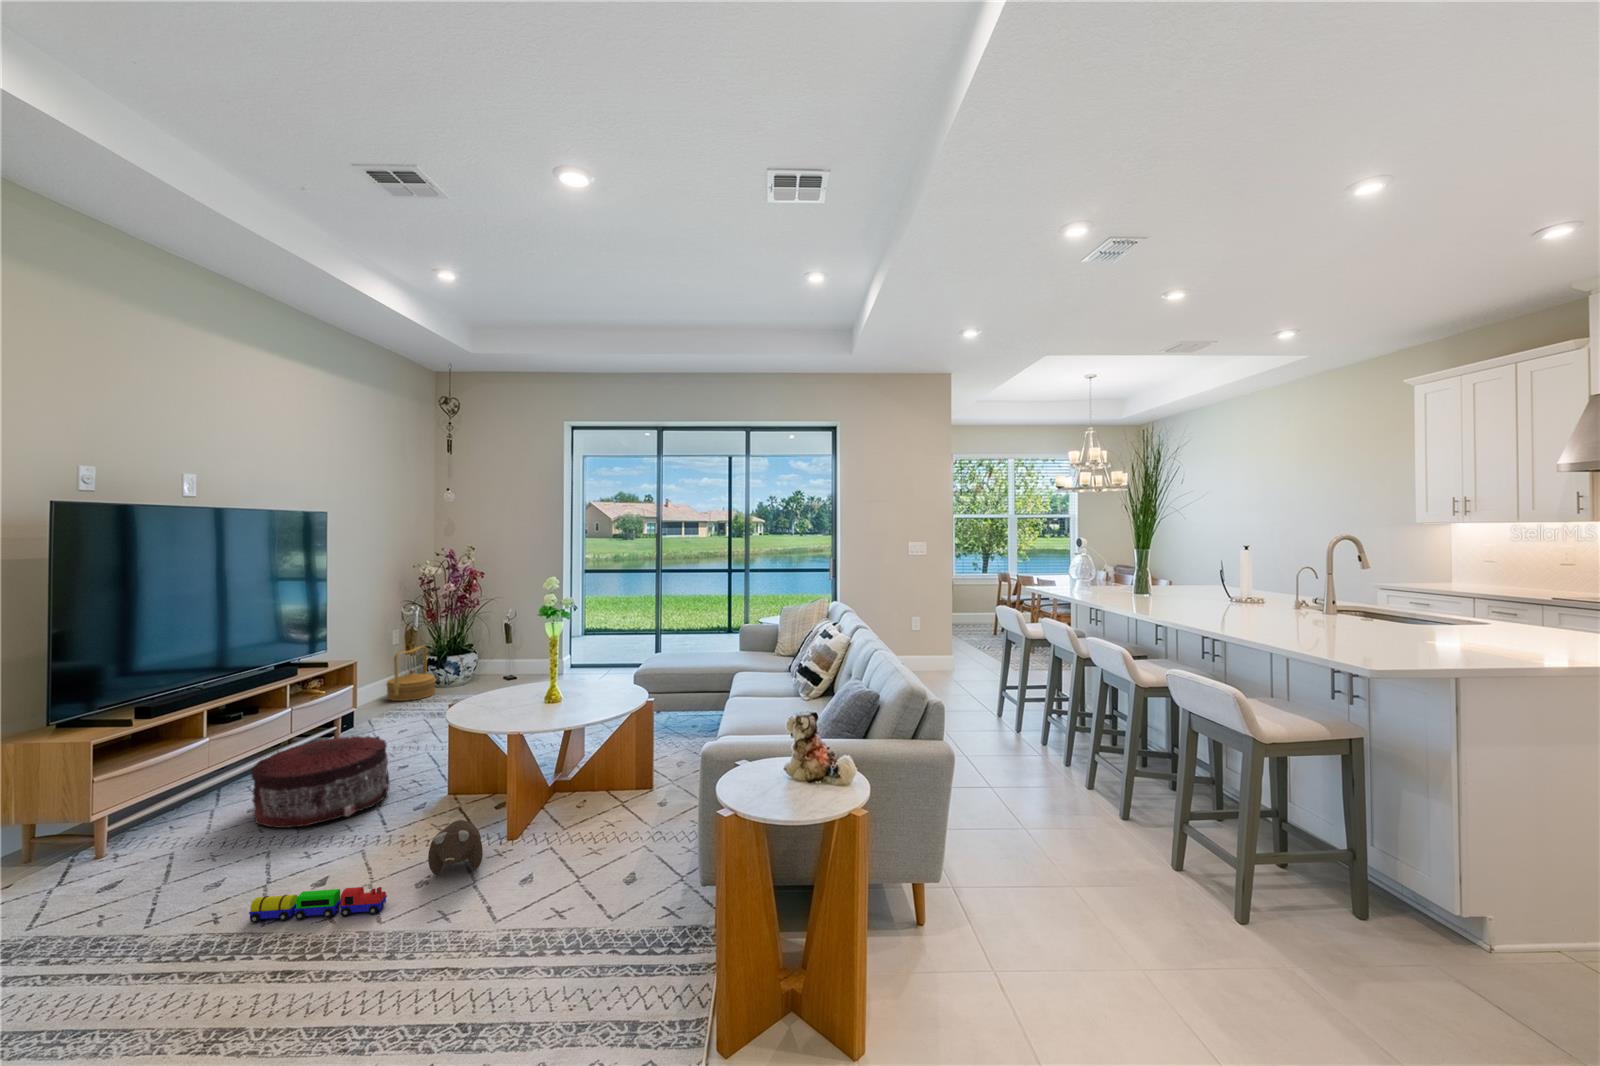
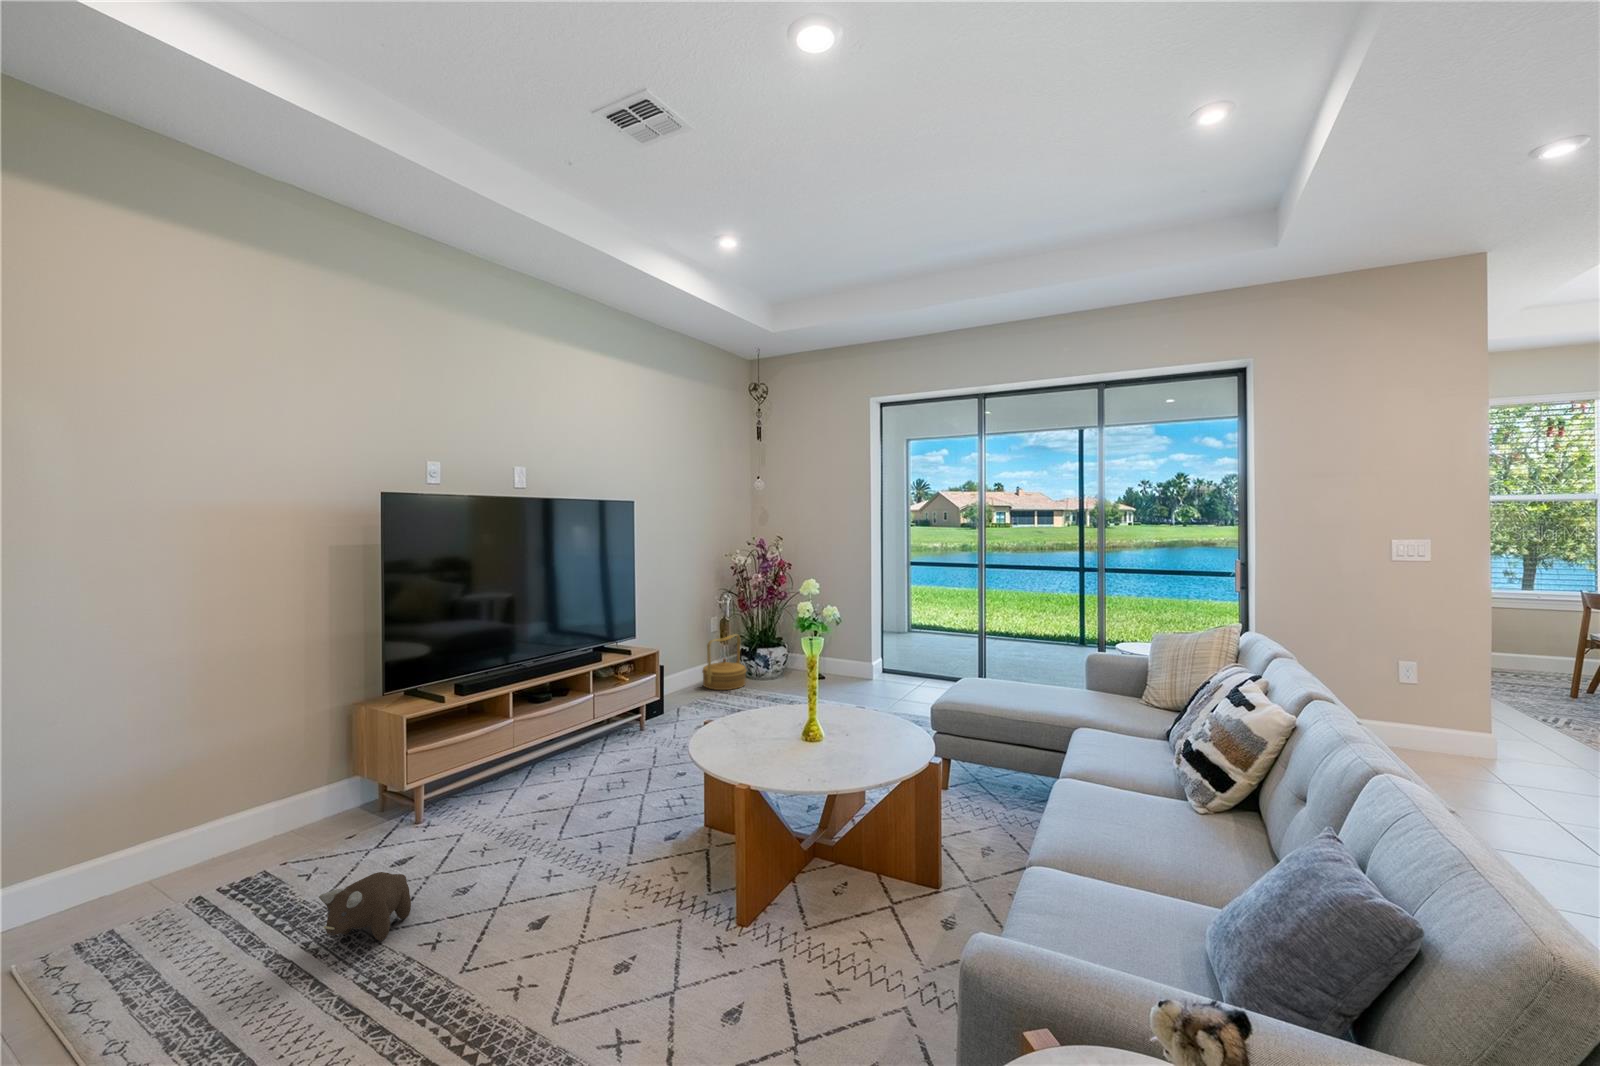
pouf: present [251,736,390,828] -> none [530,735,655,838]
plush toy: present [428,820,483,874] -> present [319,872,411,941]
toy train: present [249,887,387,923] -> none [454,940,578,1009]

